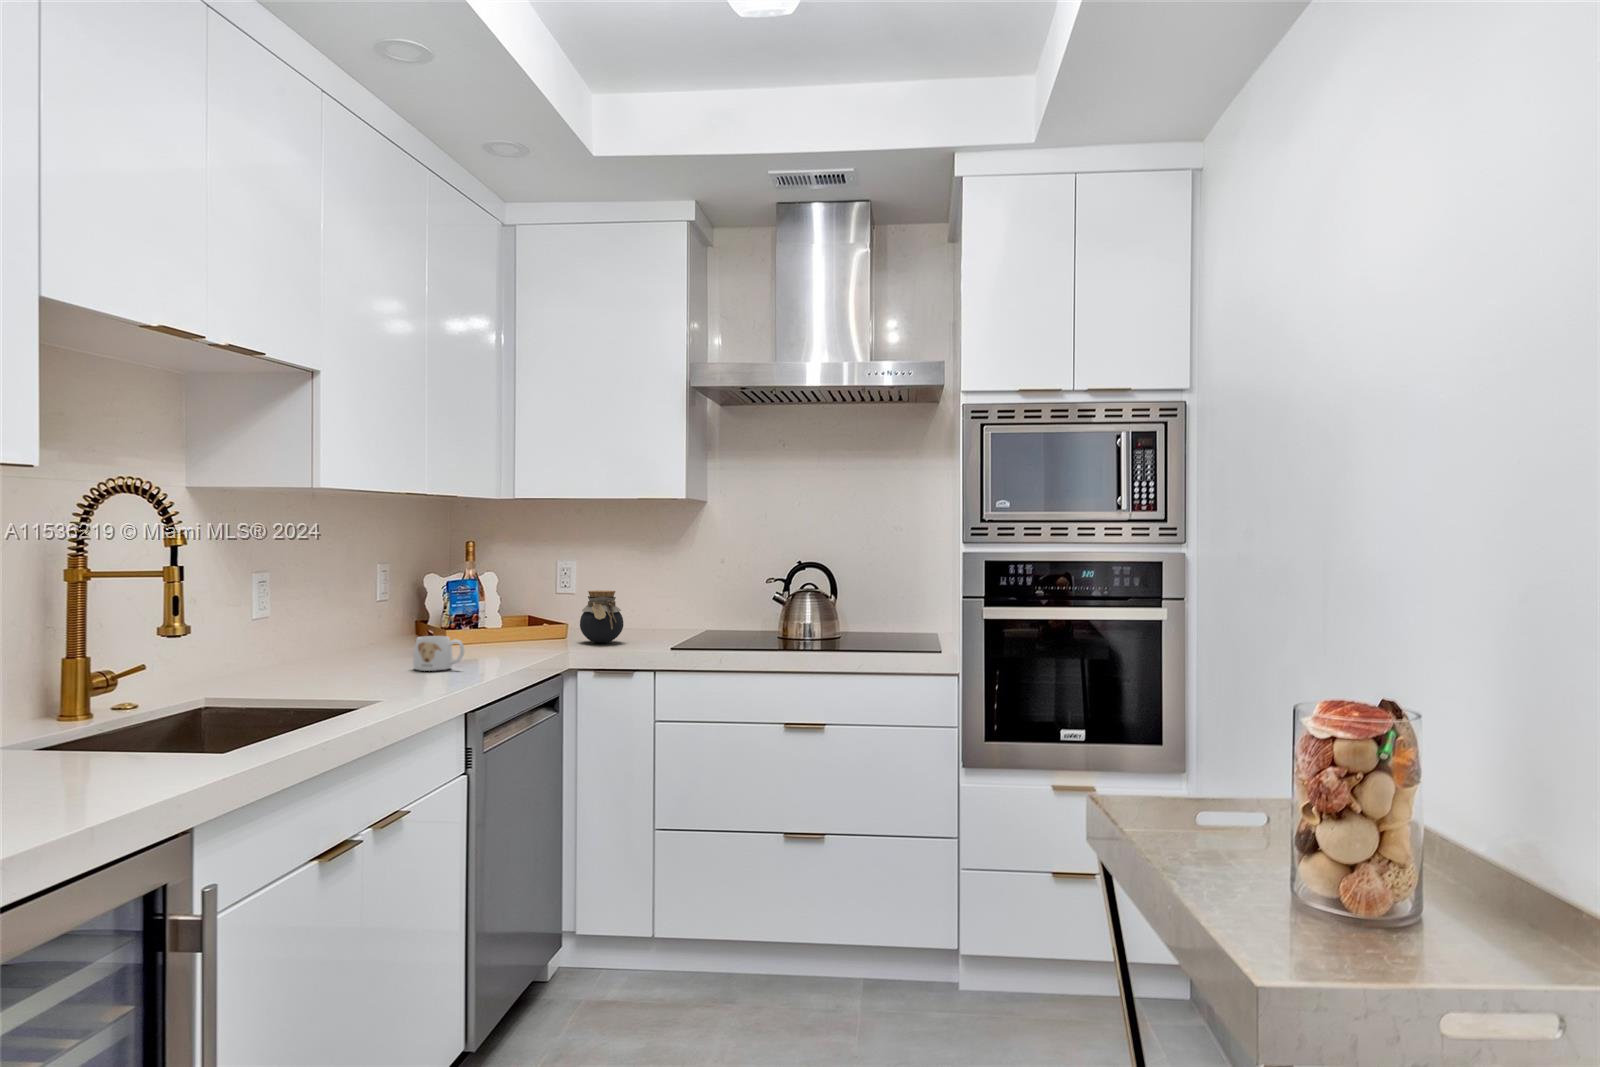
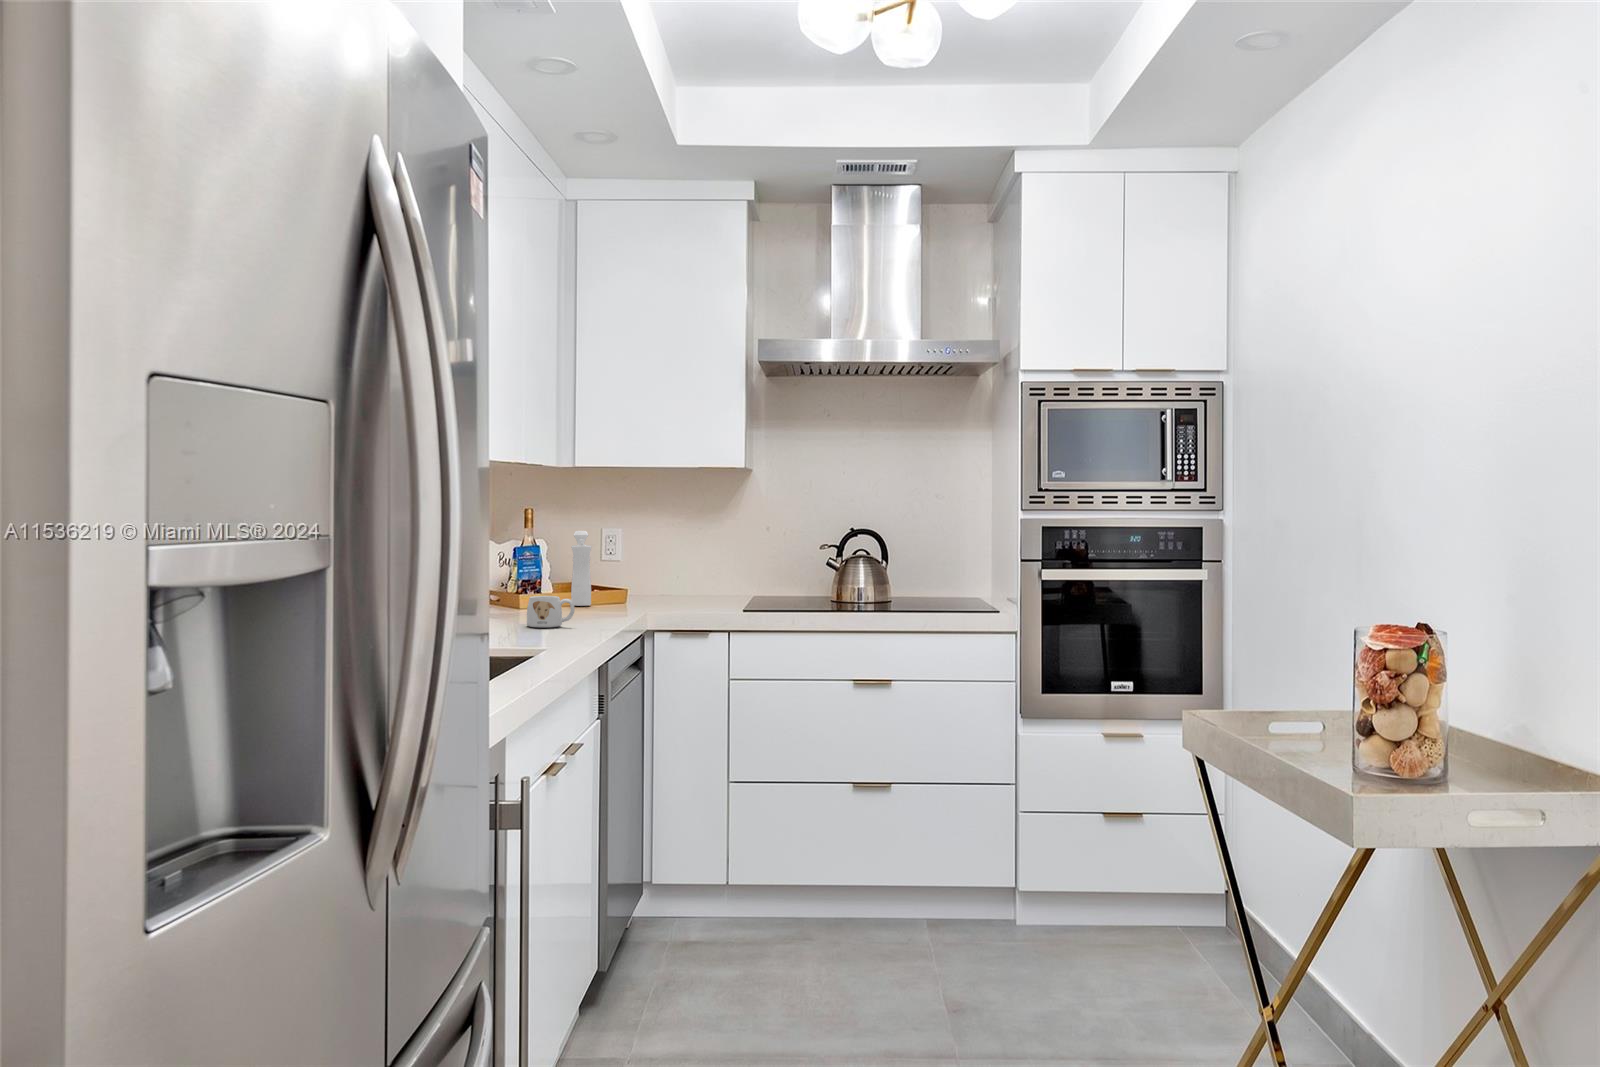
pepper mill: none [496,564,522,642] -> present [571,531,592,606]
jar: present [580,591,623,643] -> none [649,557,691,607]

